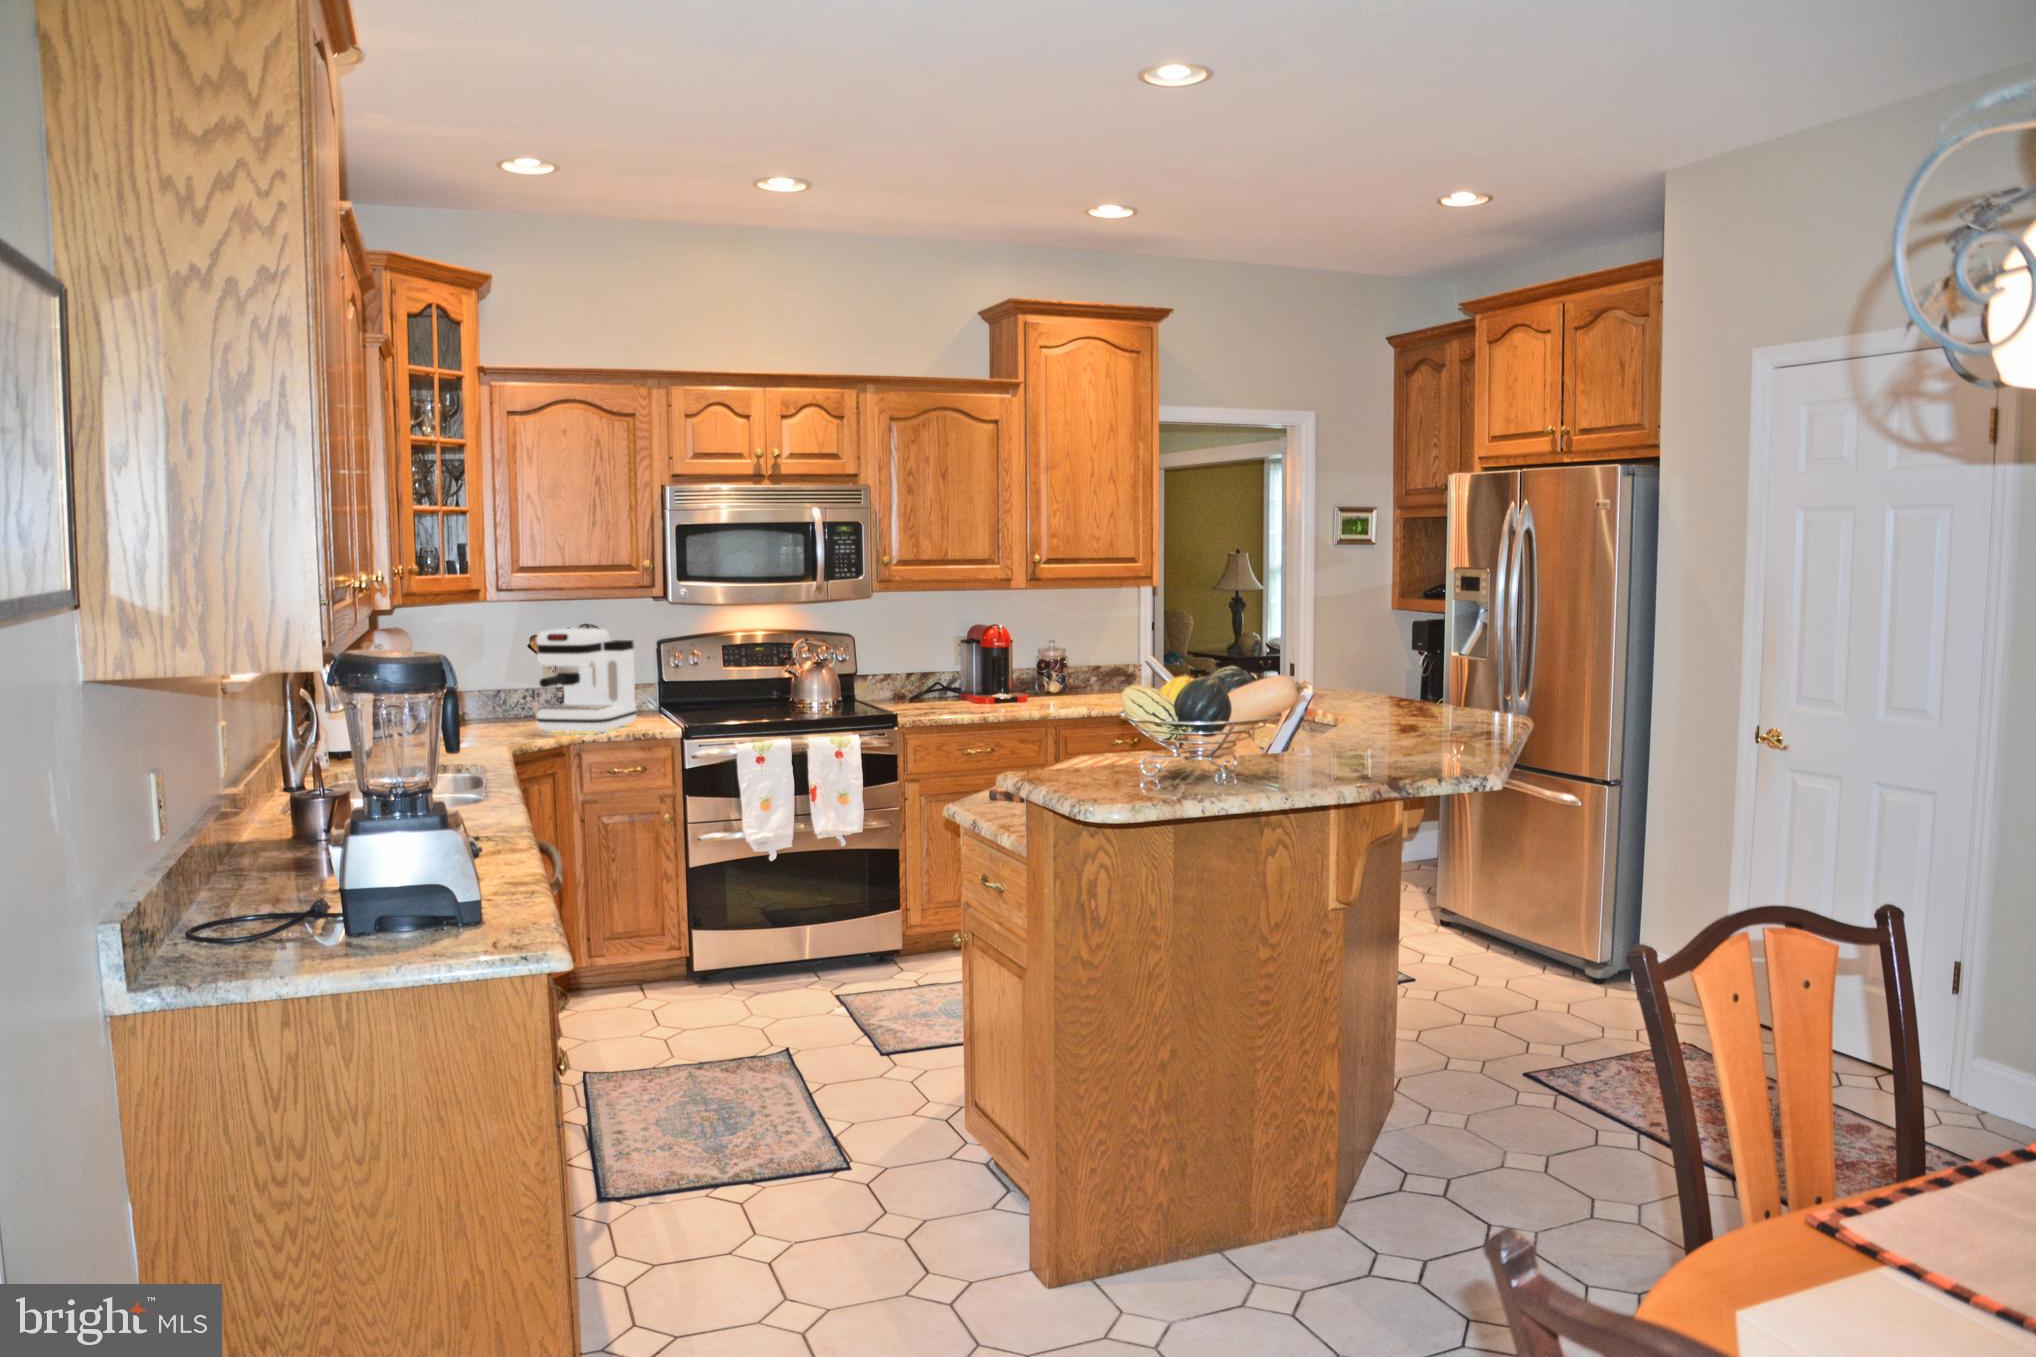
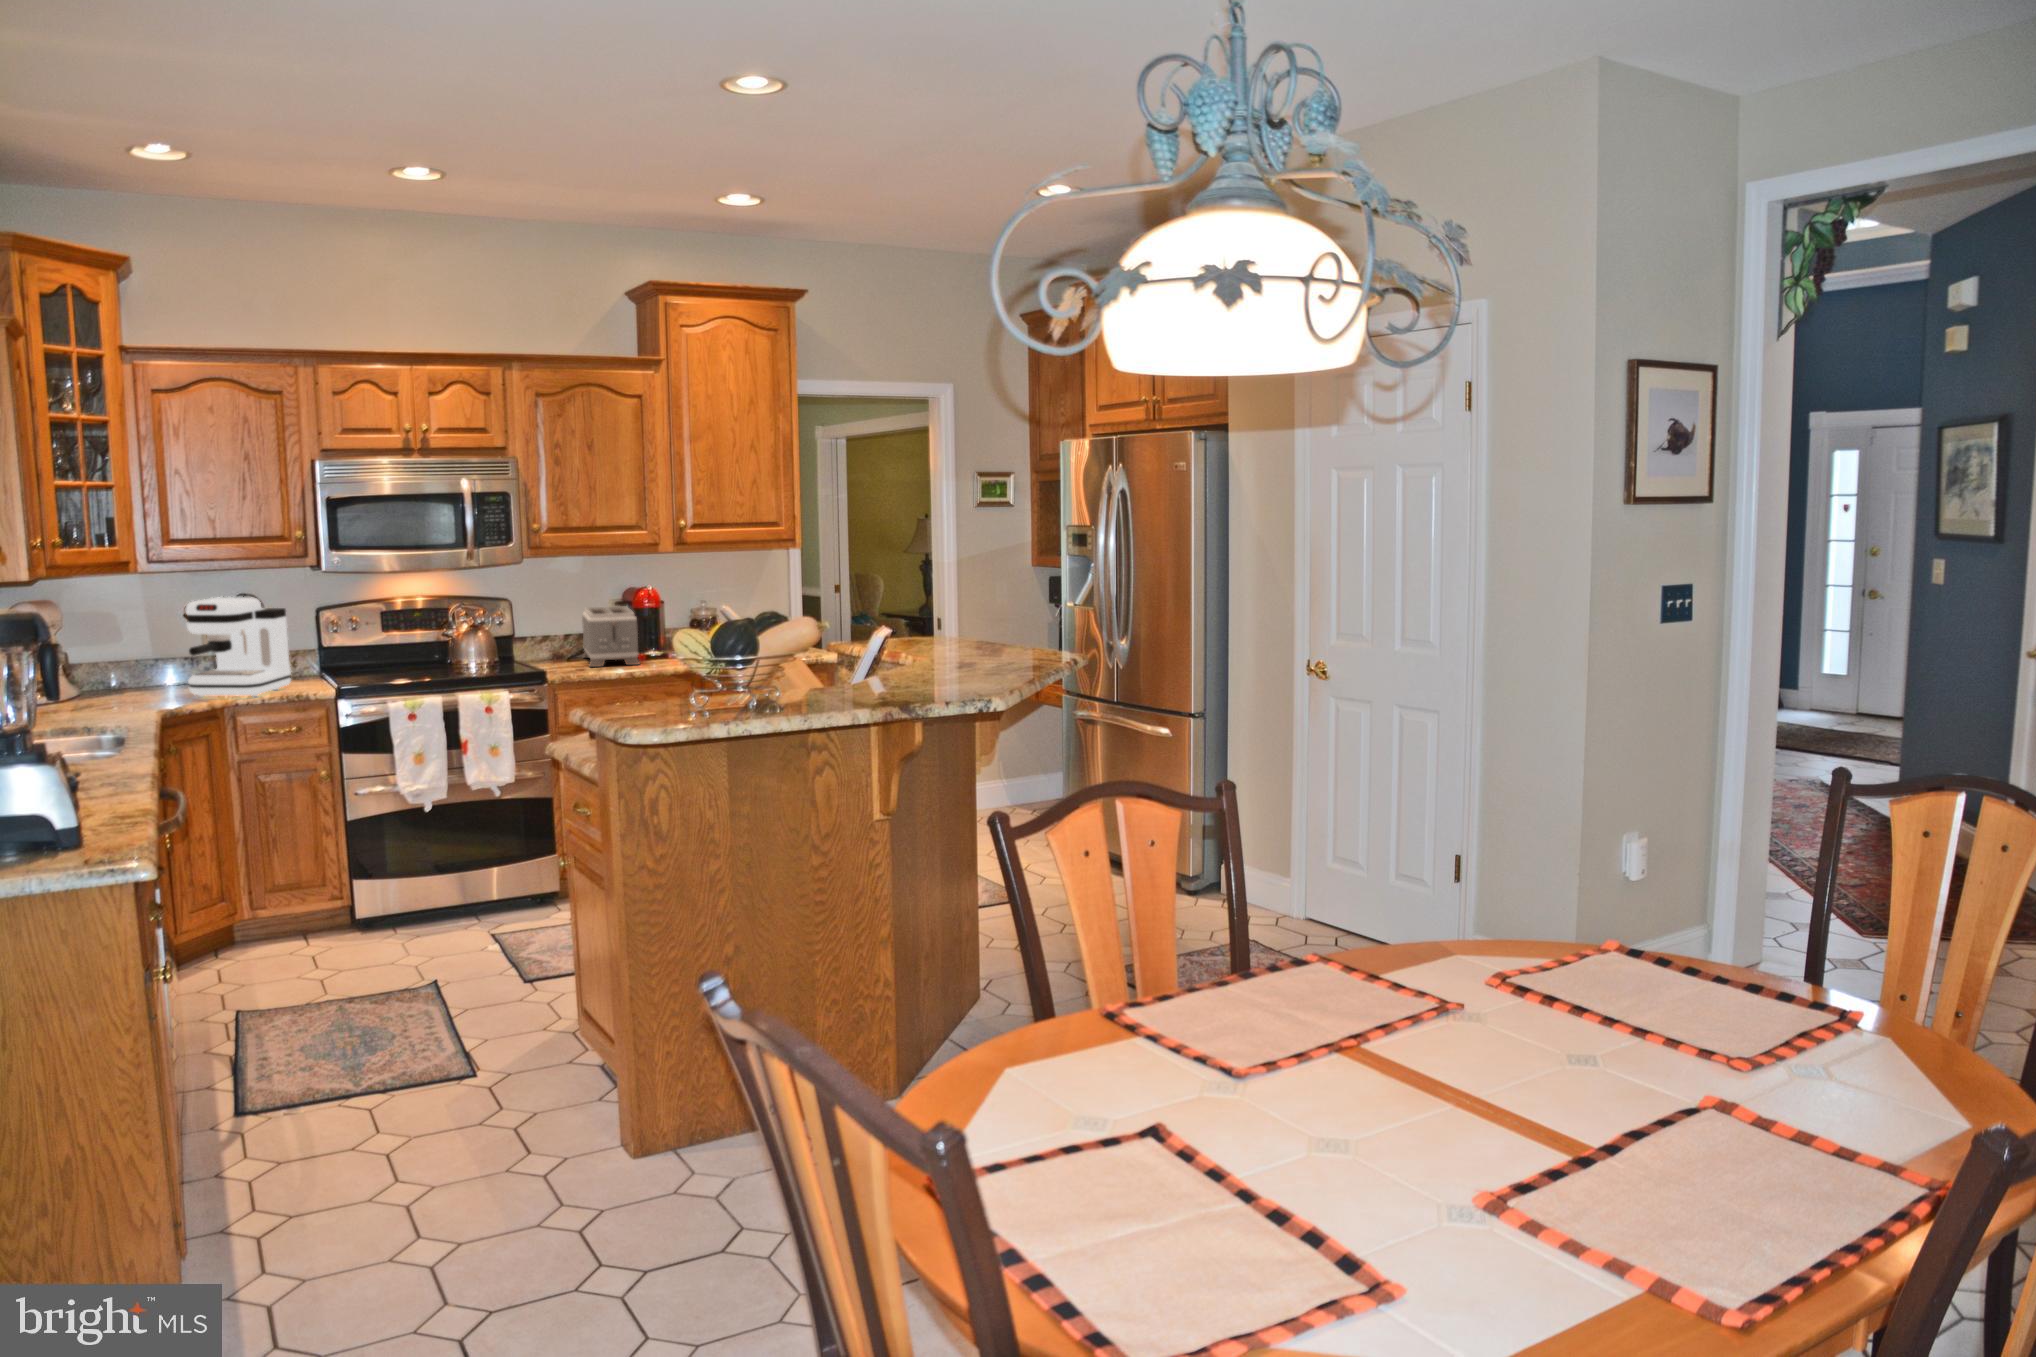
toaster: none [925,645,990,709] -> present [582,606,640,667]

